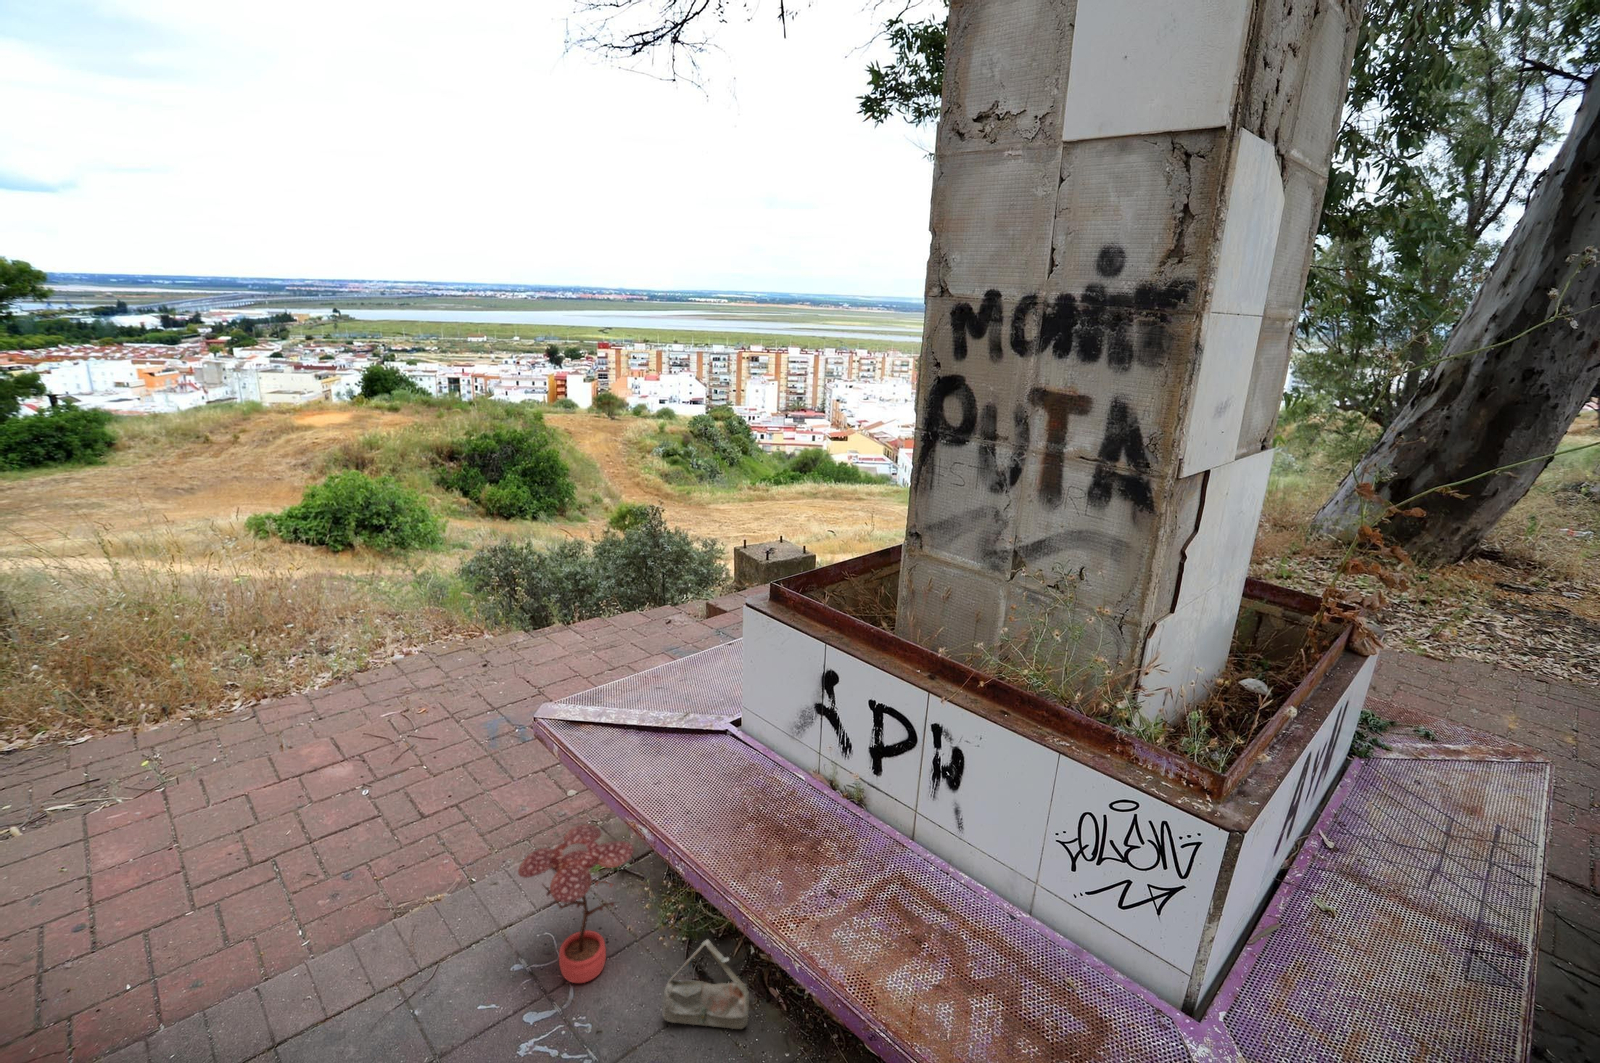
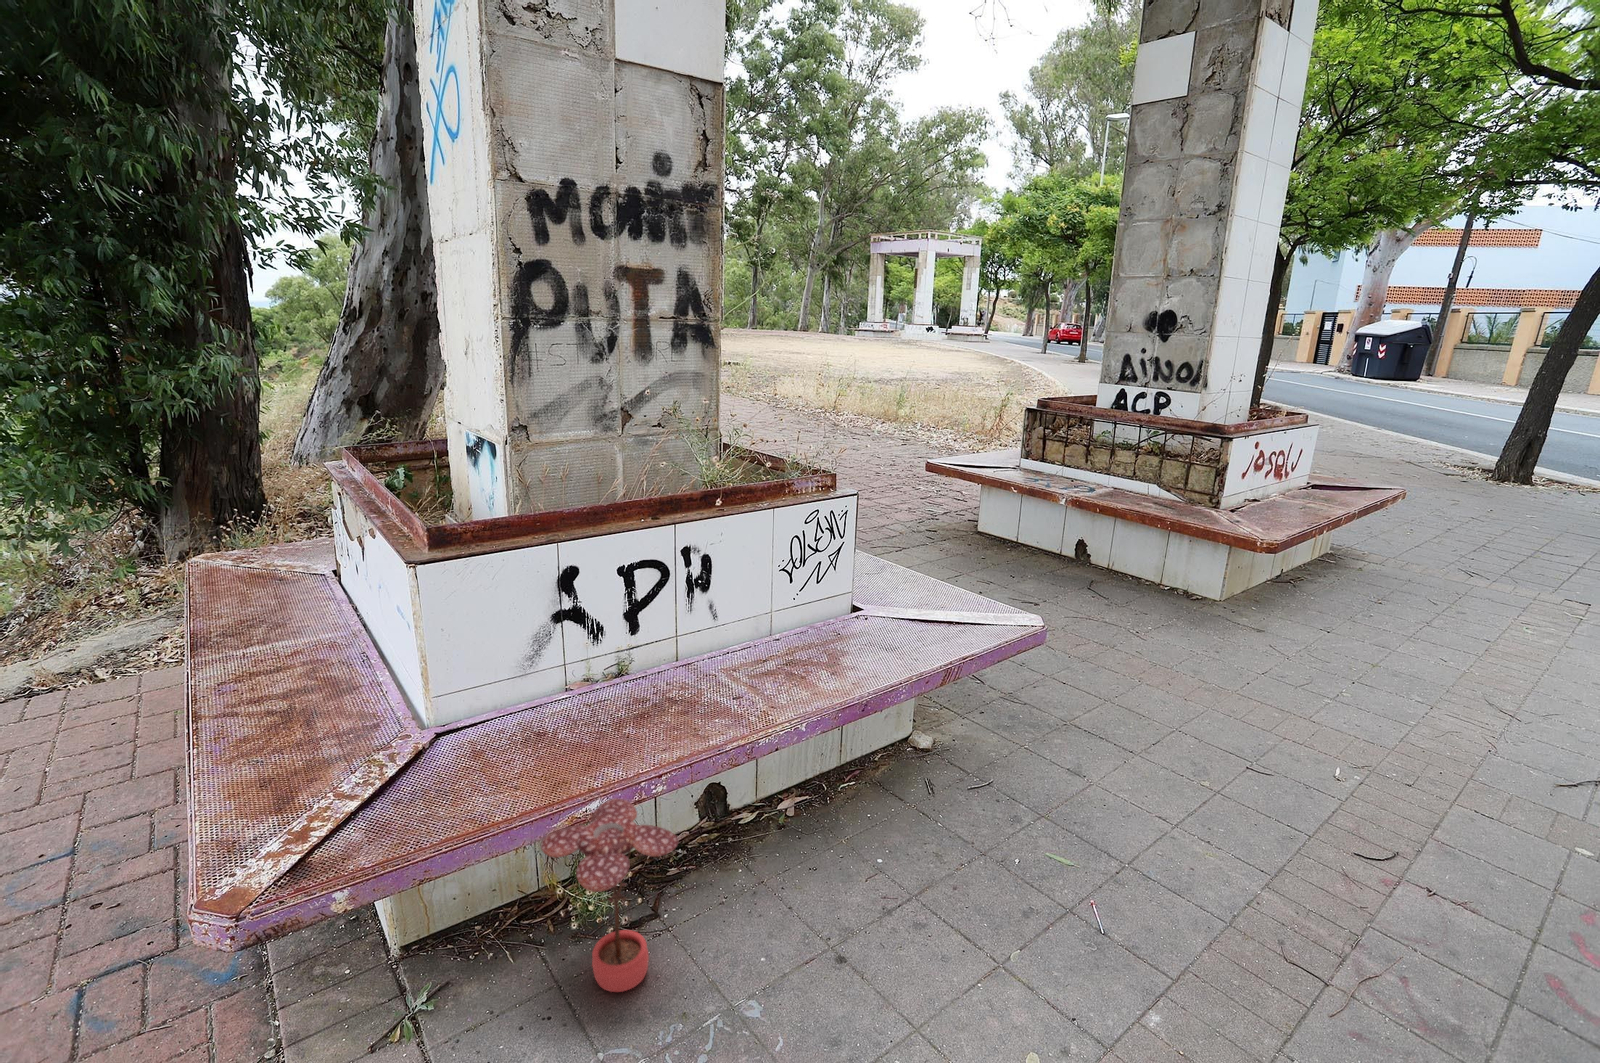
bag: present [662,940,749,1029] -> none [707,791,748,899]

